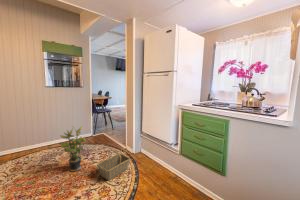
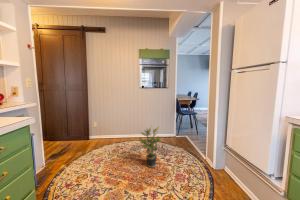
basket: present [97,149,130,181] -> none [168,157,205,190]

